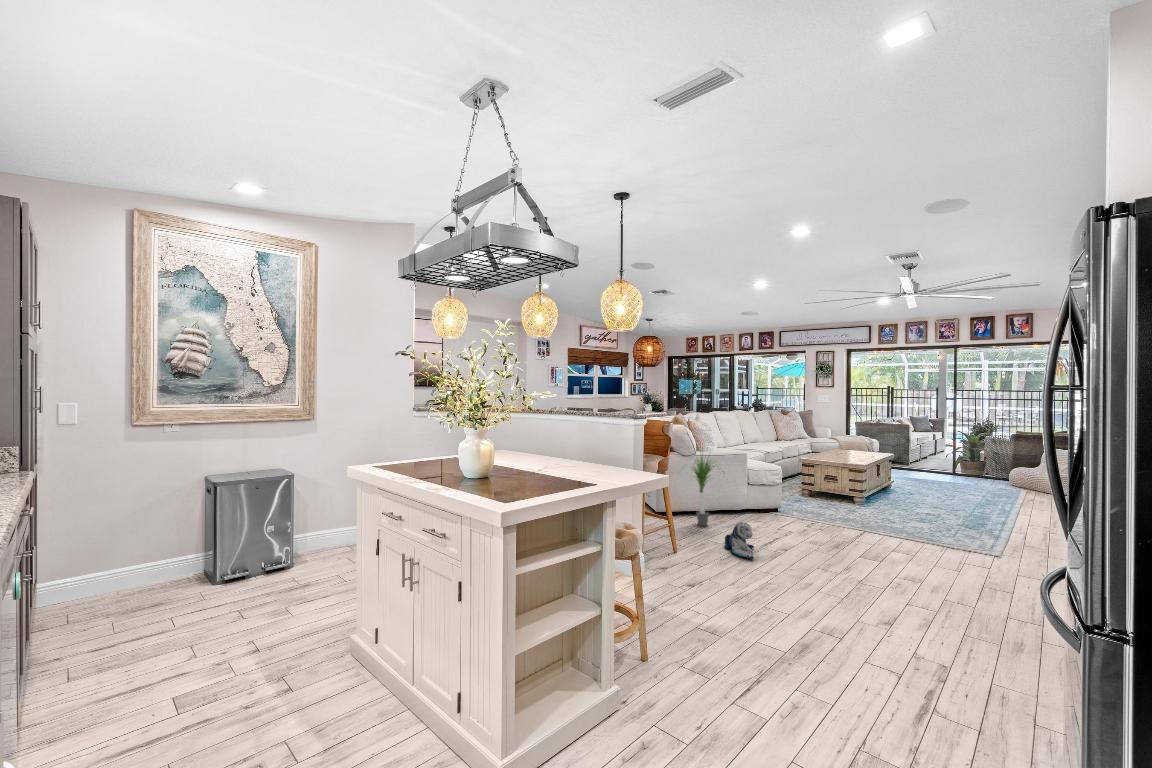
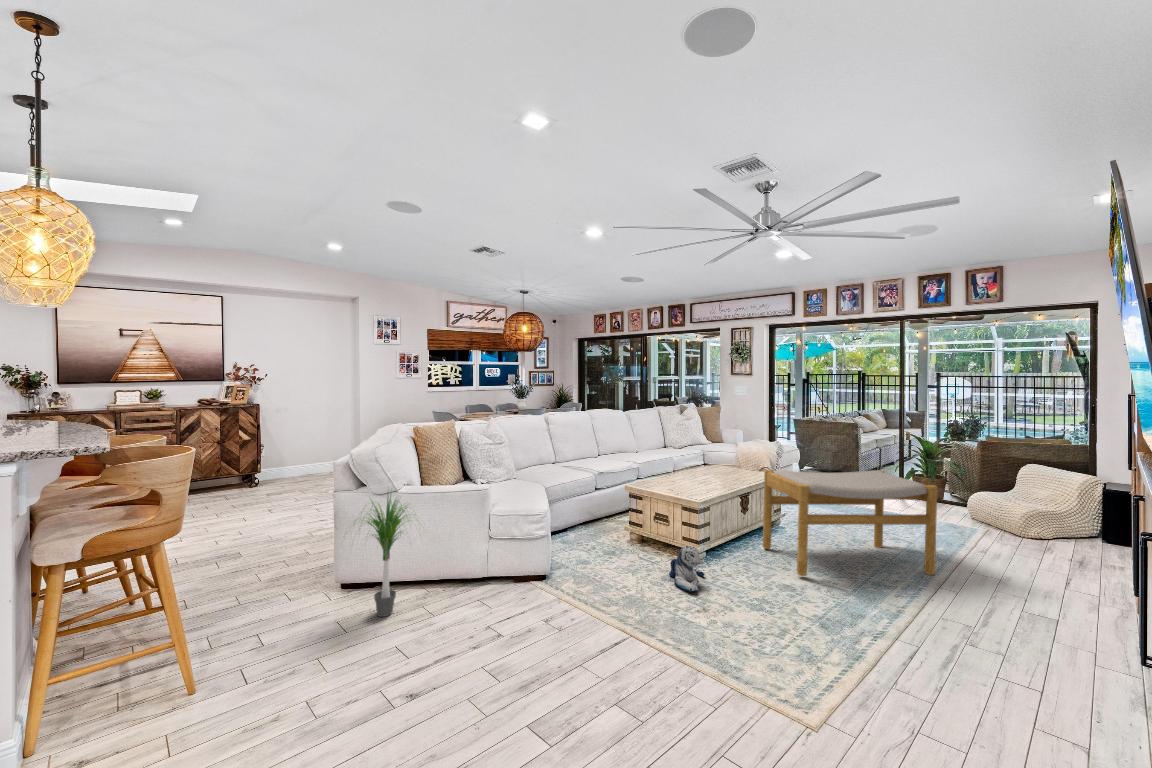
footstool: none [894,447,1015,511] -> present [763,470,937,576]
plush toy: present [725,522,754,558] -> present [669,546,704,592]

